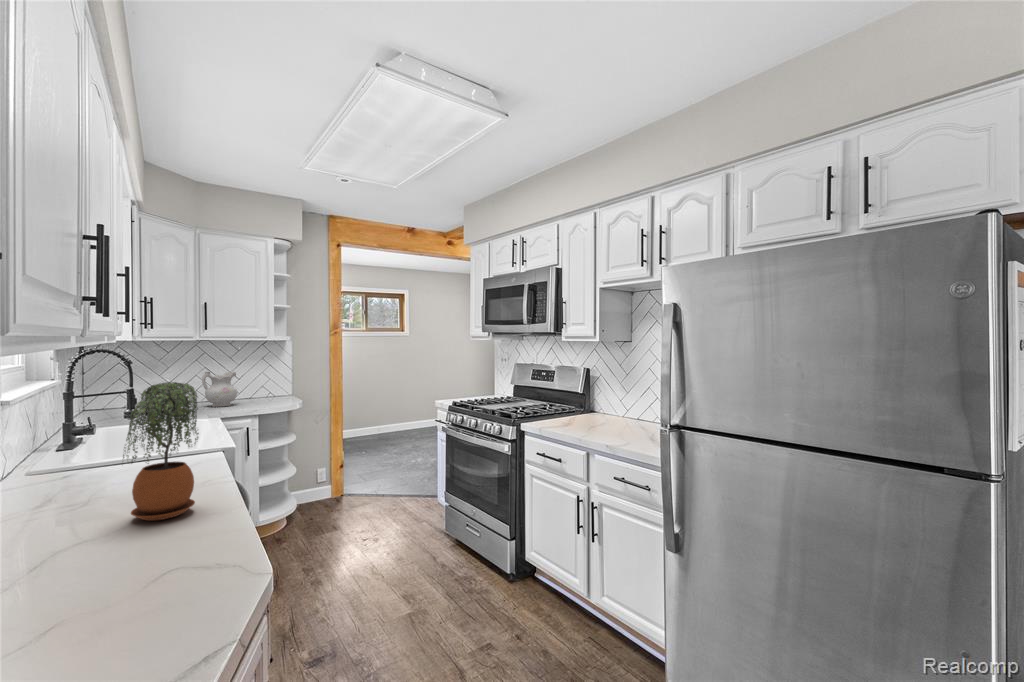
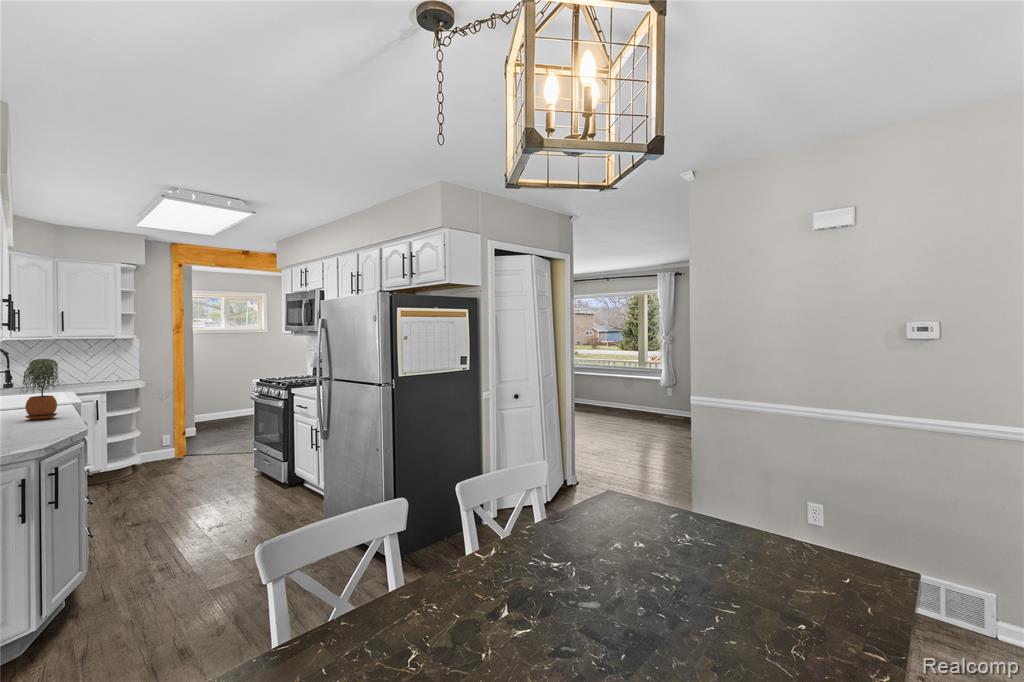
ceramic pitcher: present [202,372,237,407] -> none [60,362,90,387]

